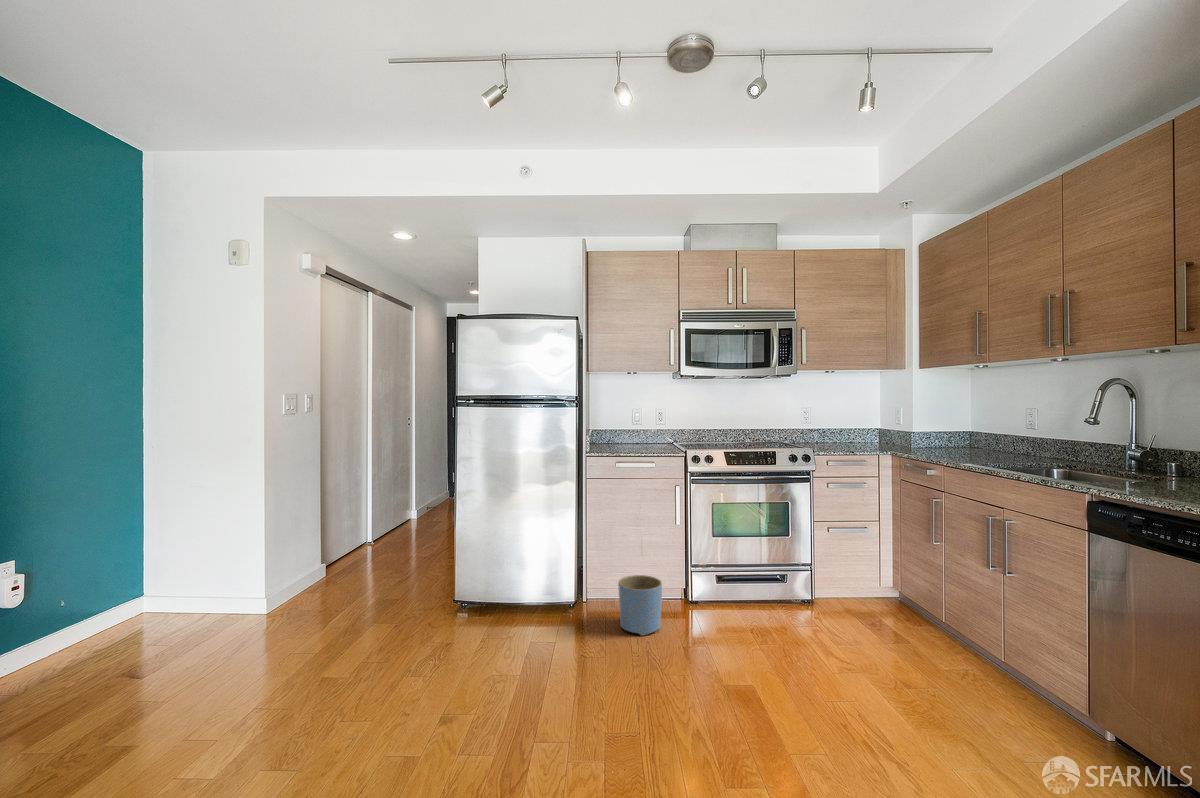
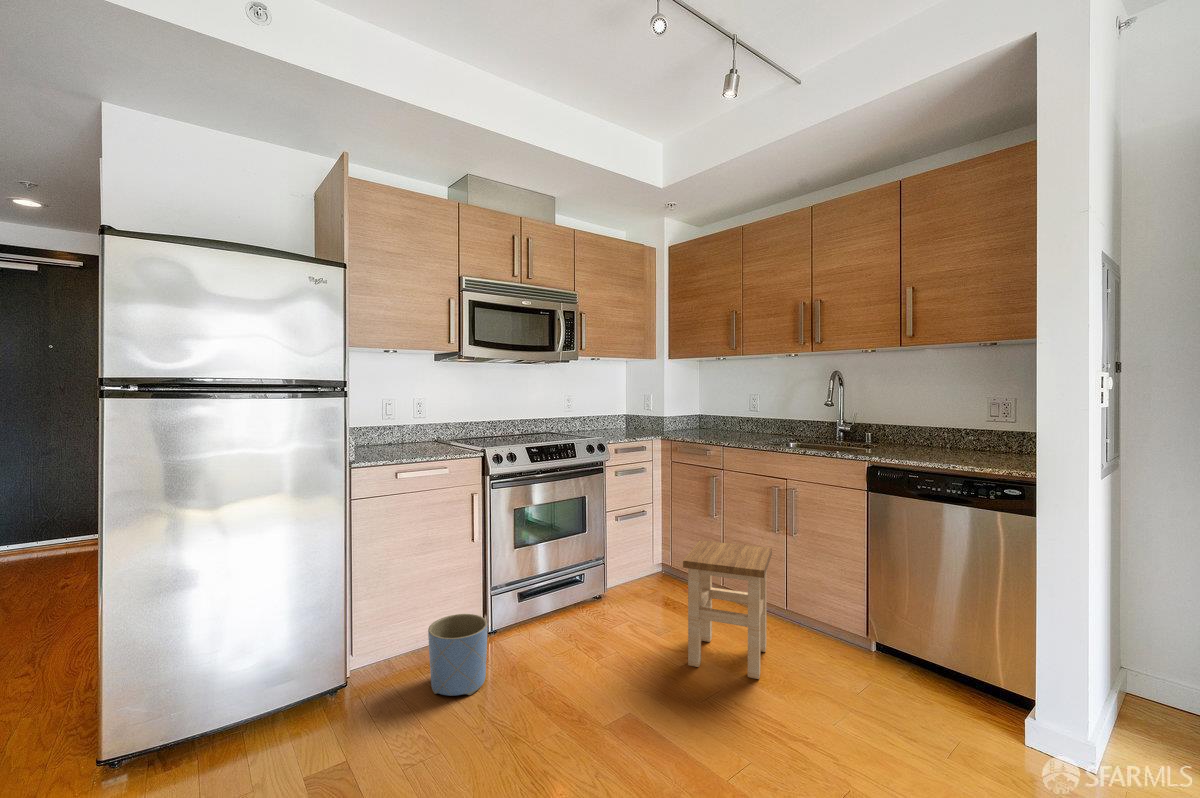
stool: none [831,559,956,710] -> present [683,540,772,679]

